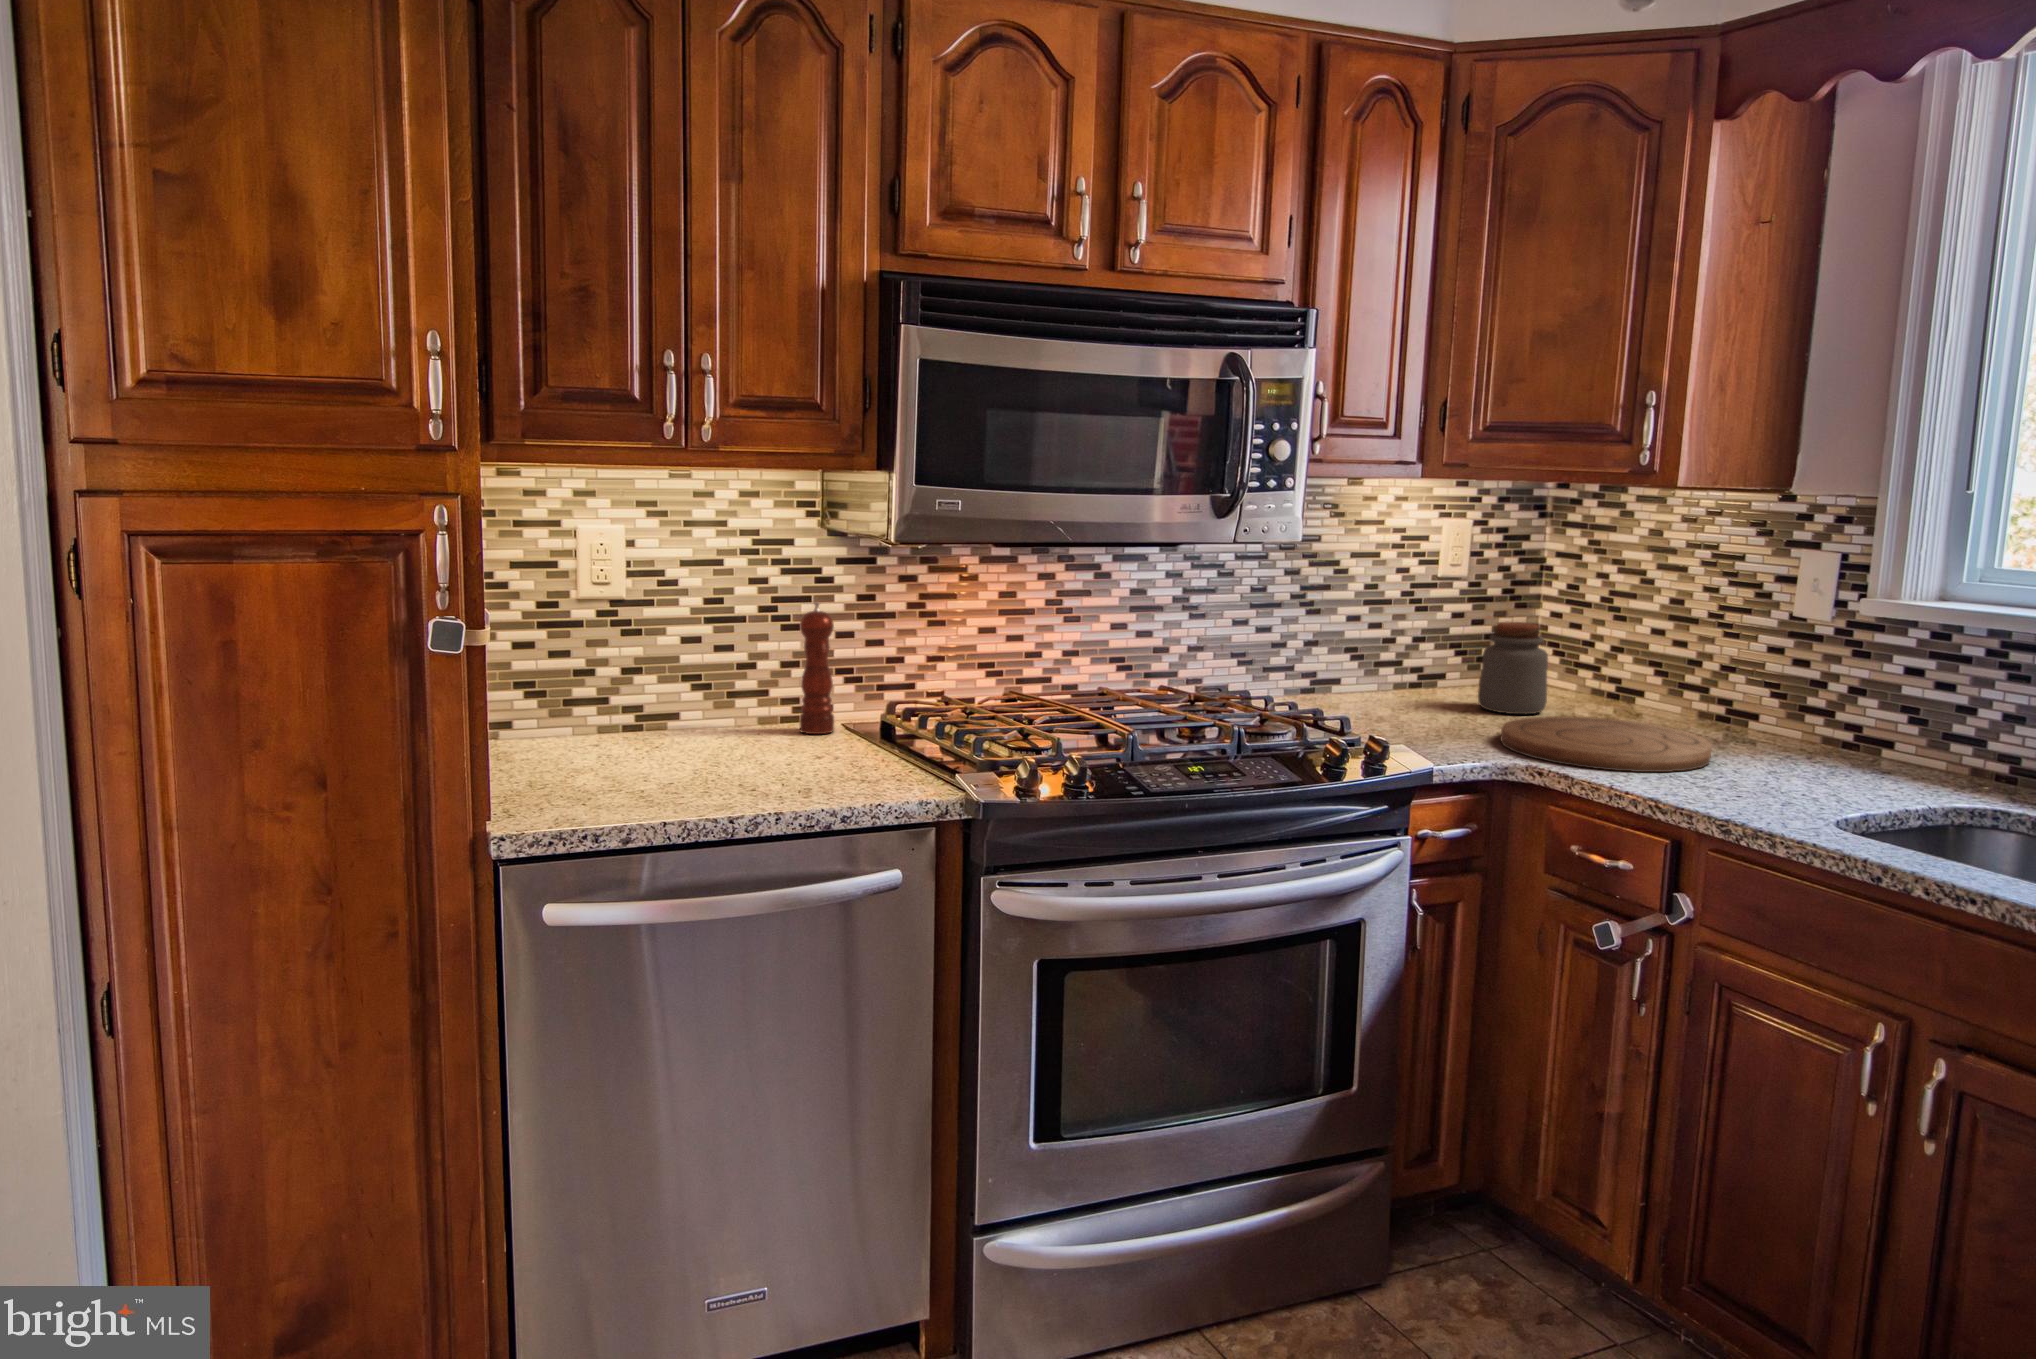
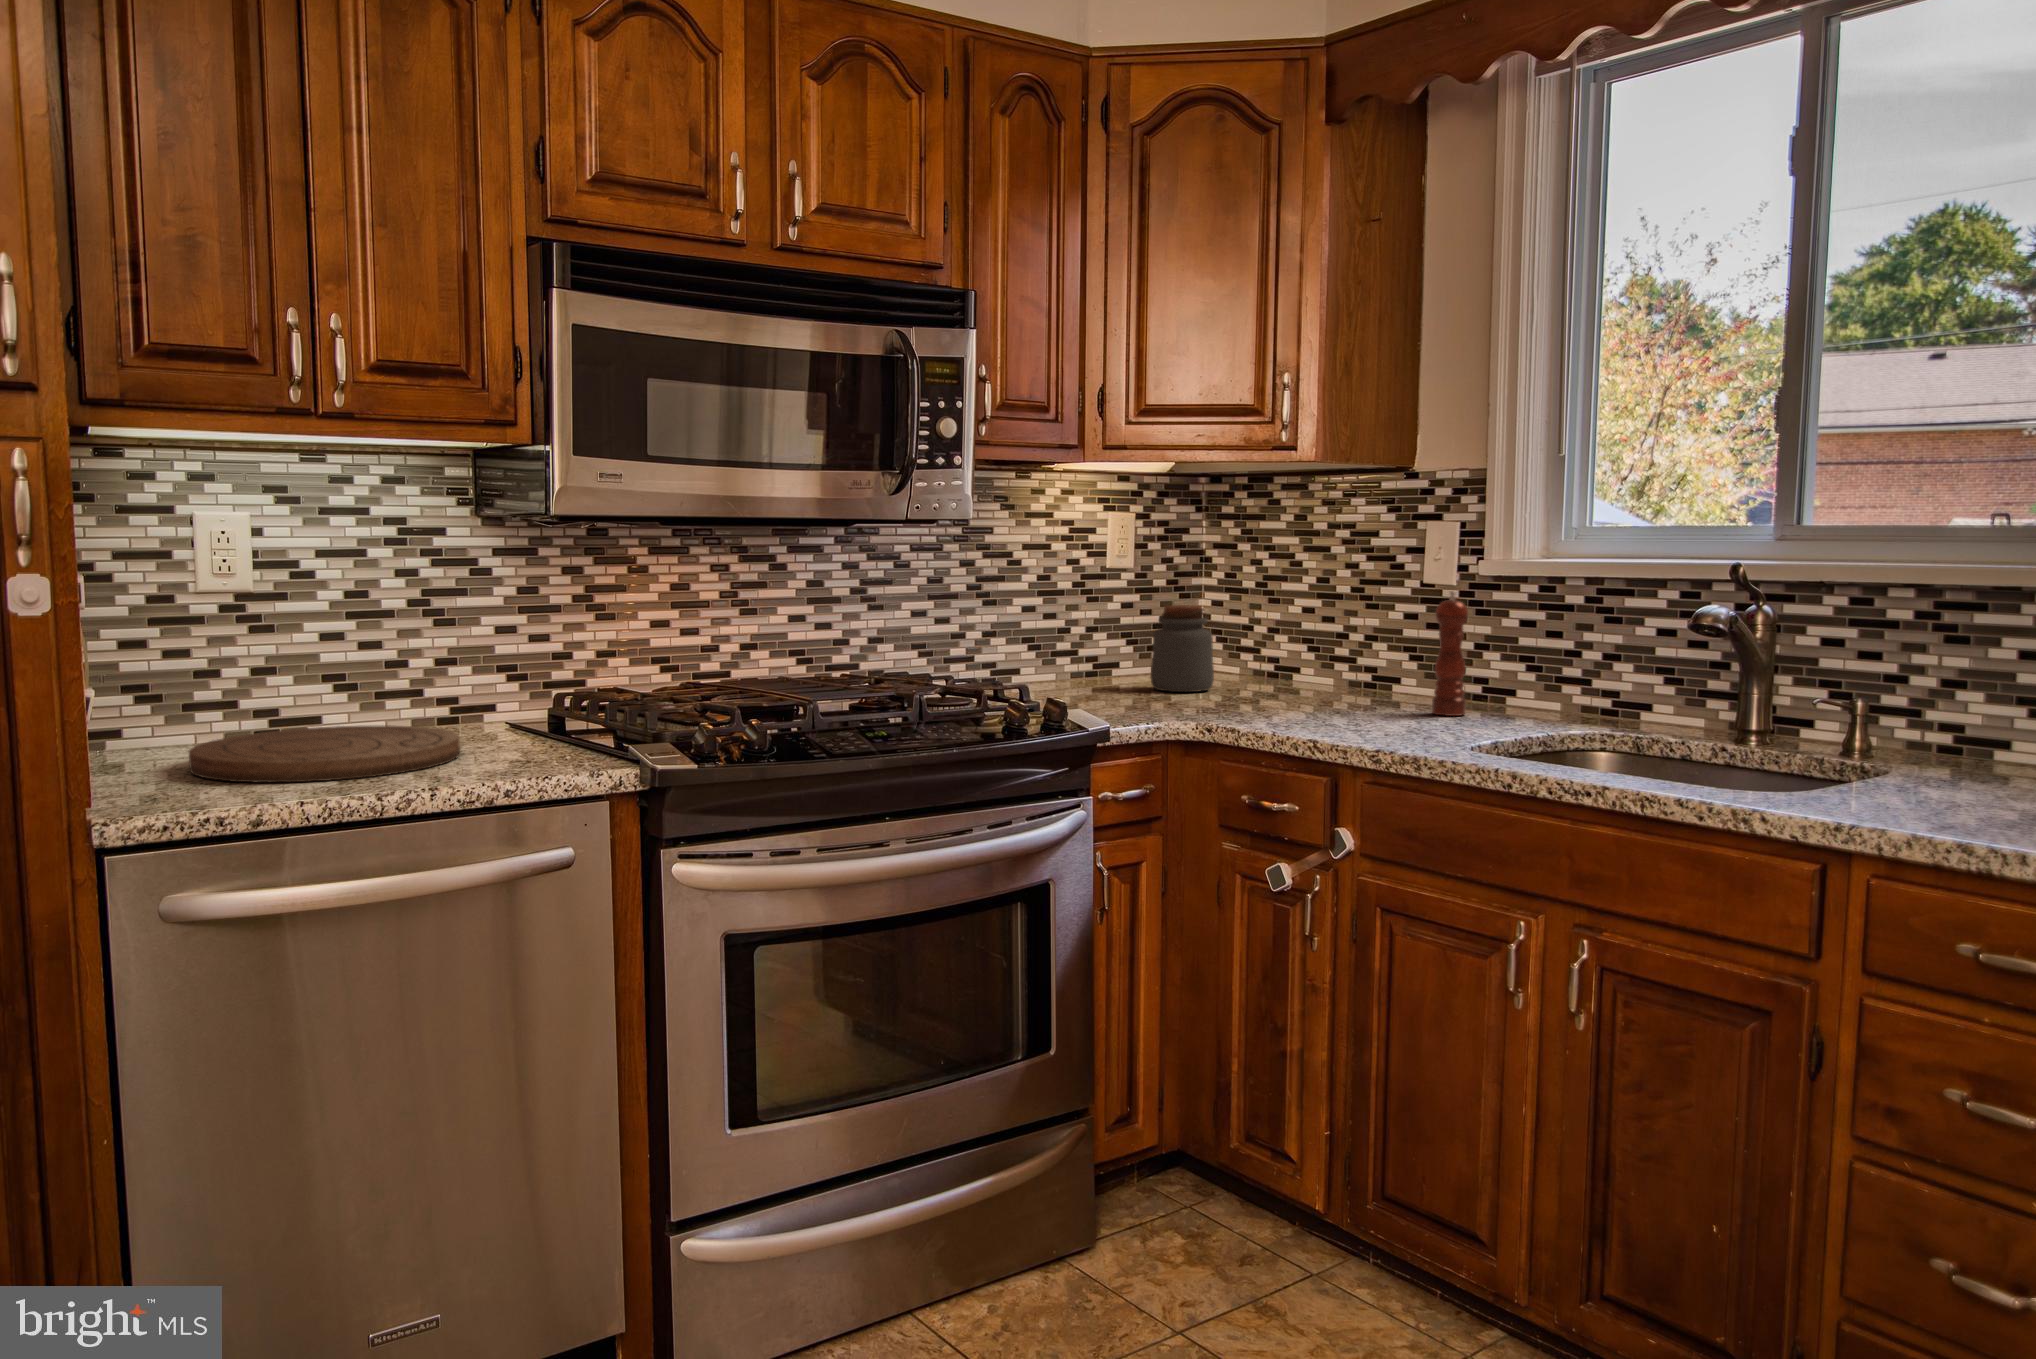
pepper mill: present [800,602,834,734] -> present [1432,591,1468,716]
cutting board: present [1501,716,1712,772] -> present [189,725,460,782]

